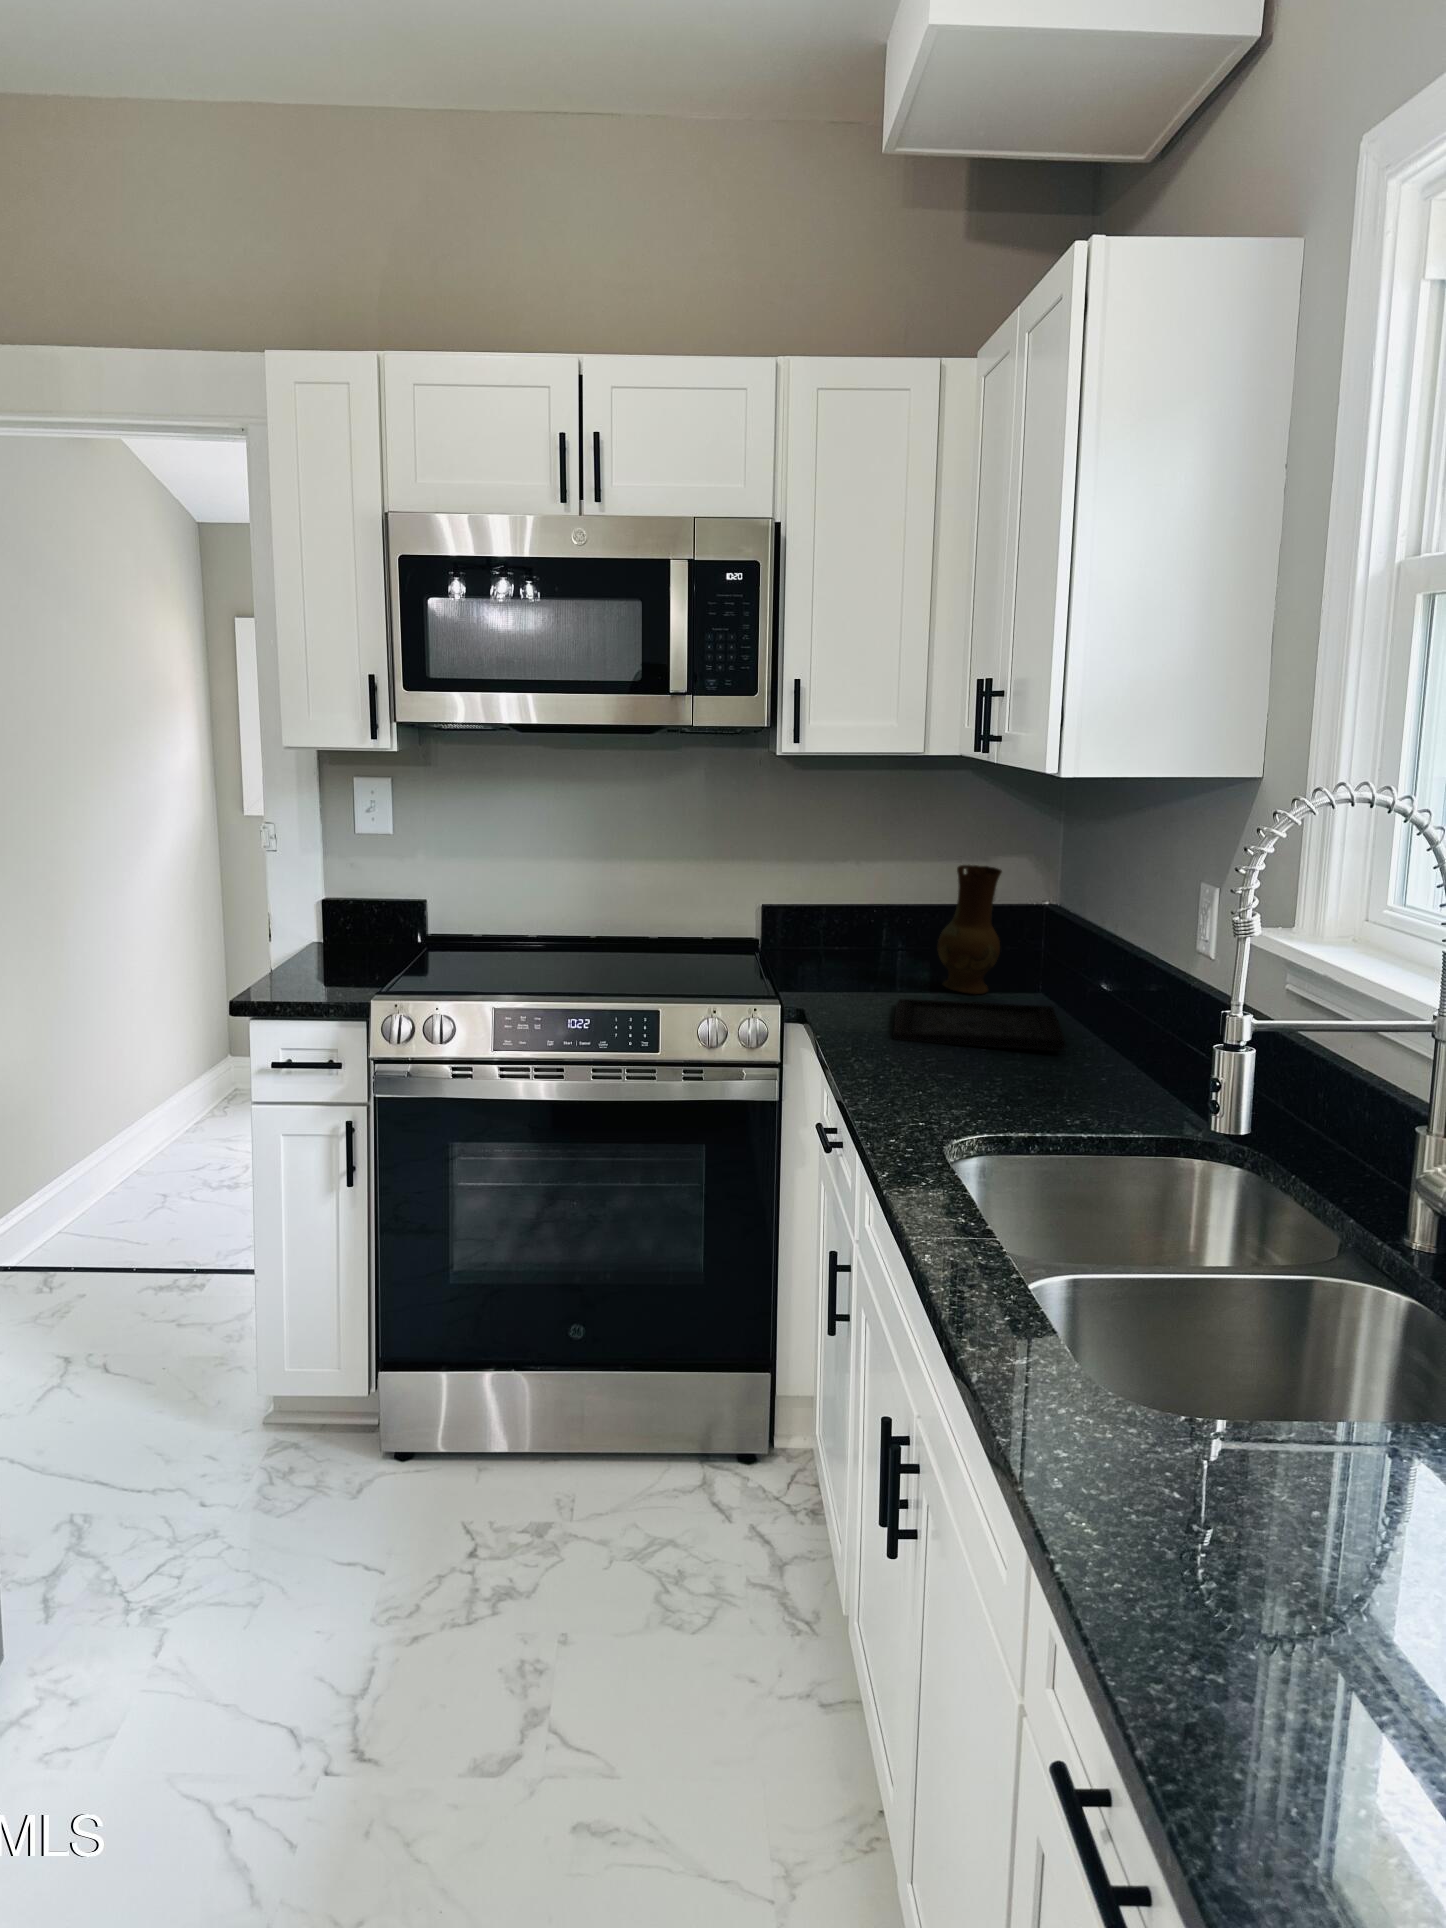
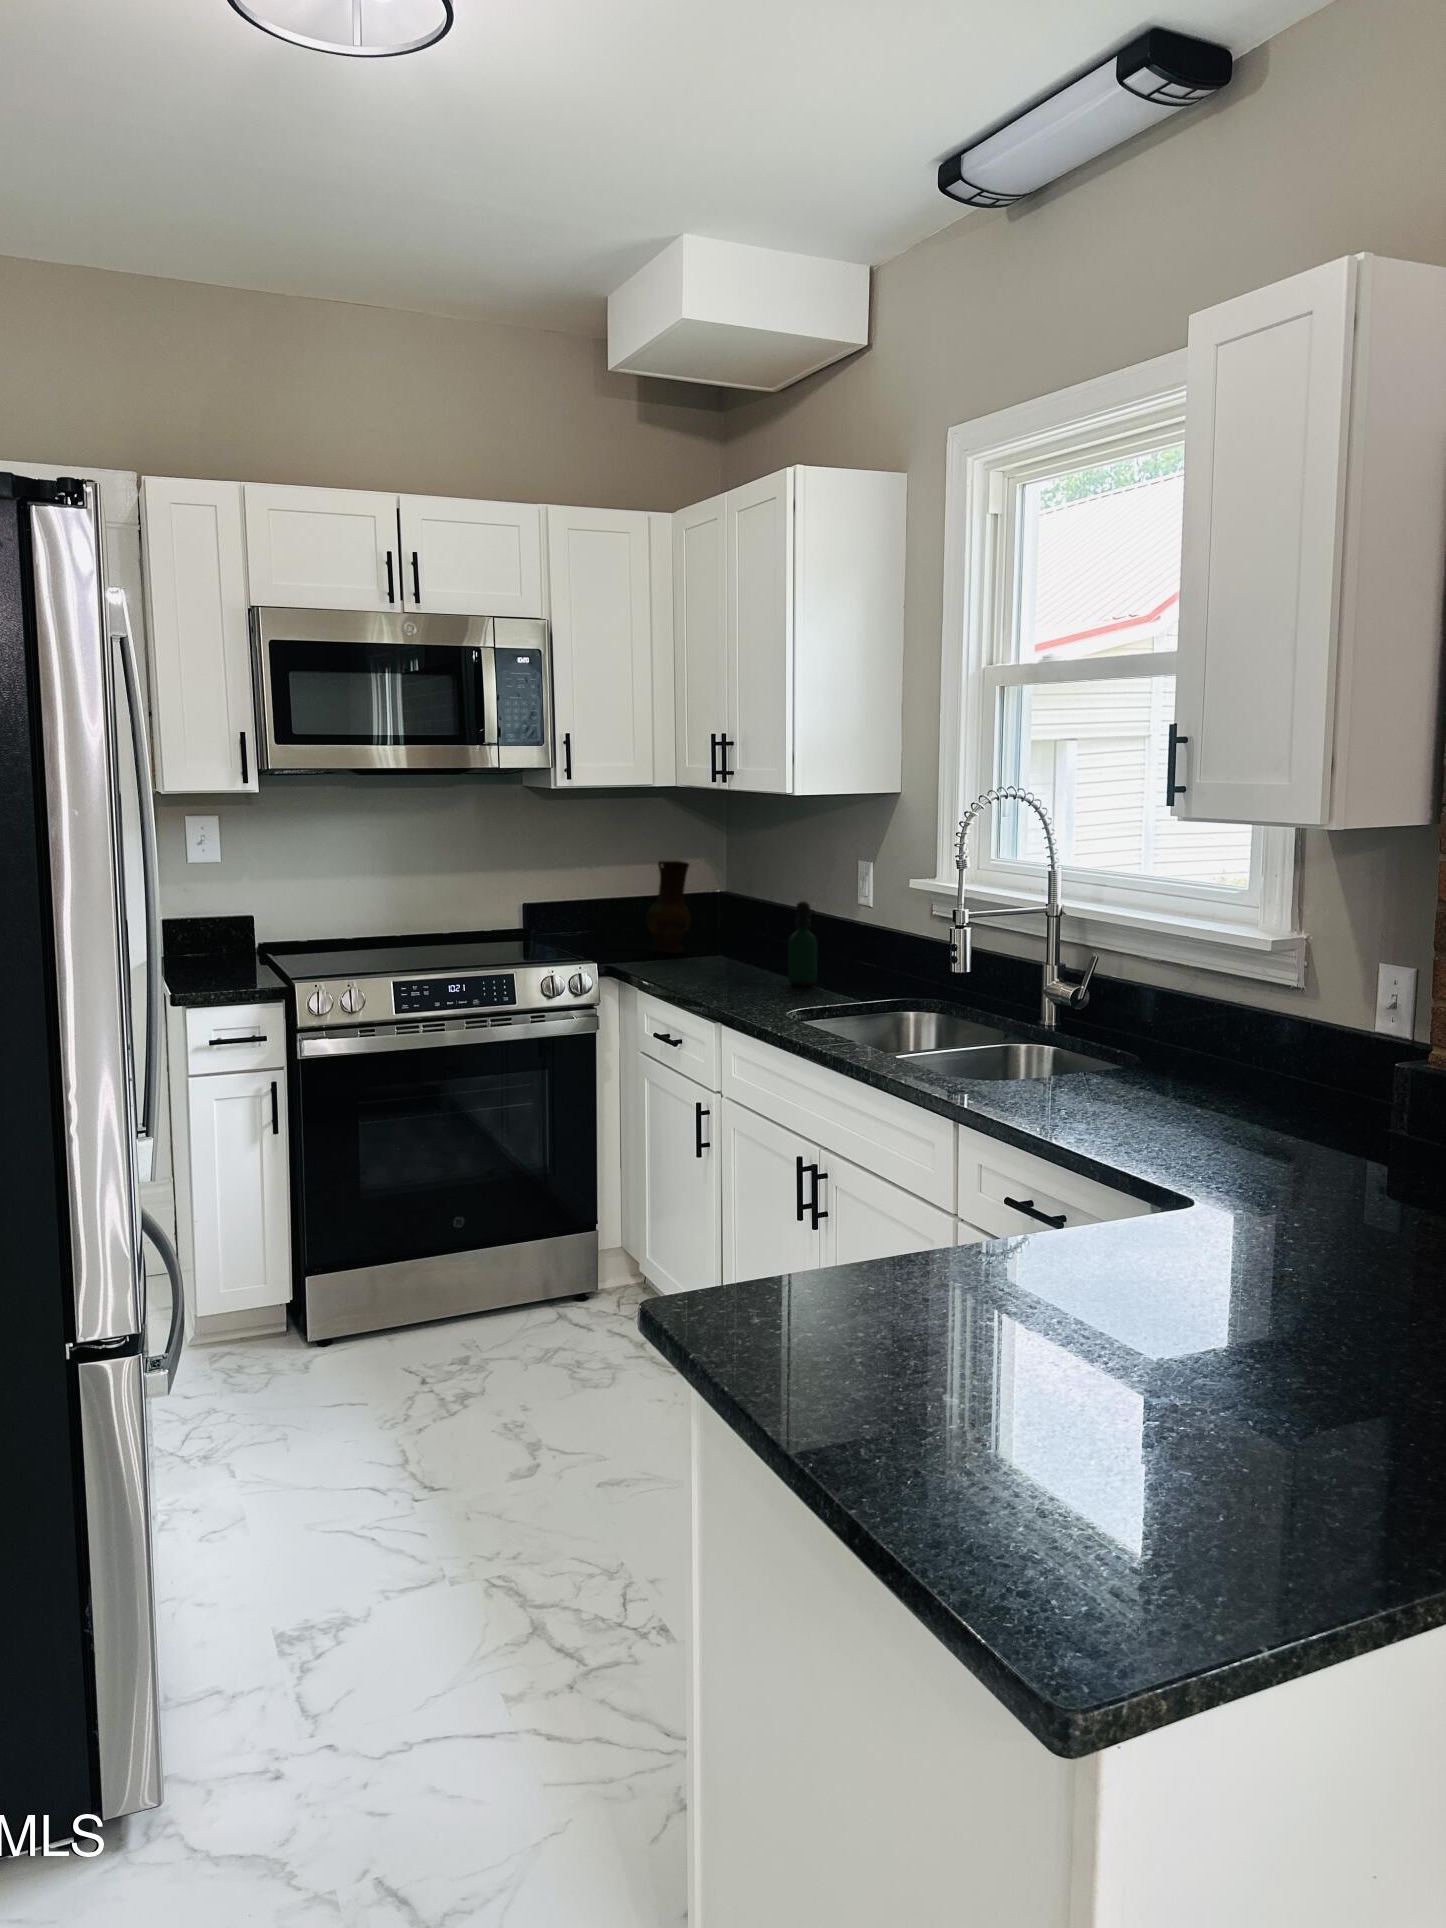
soap dispenser: none [1066,945,1116,1077] -> present [788,901,817,986]
tray: present [893,999,1066,1051] -> none [641,953,778,980]

